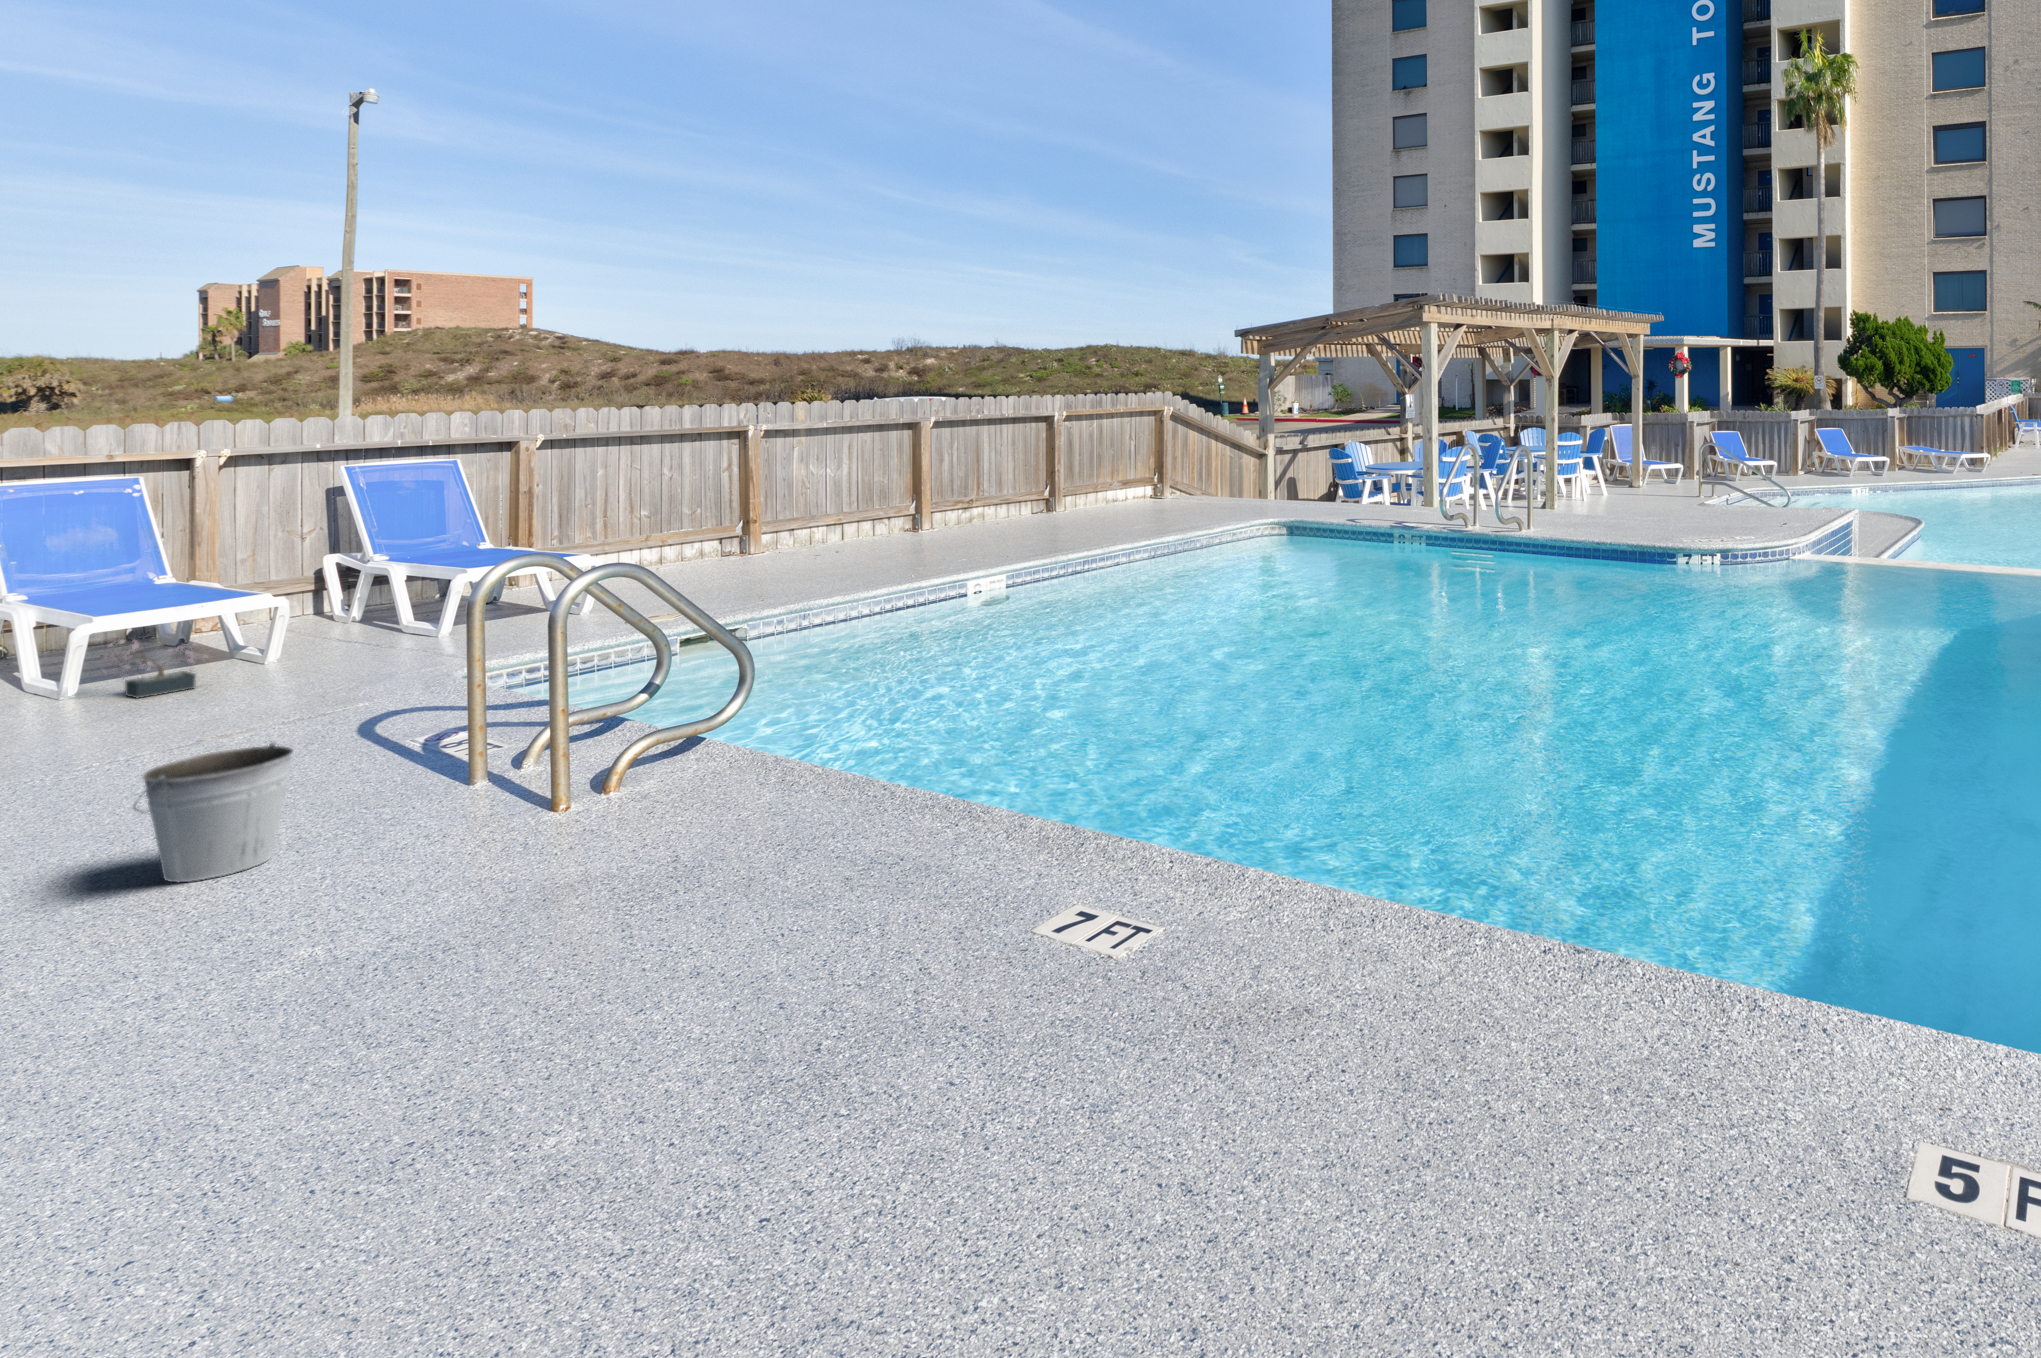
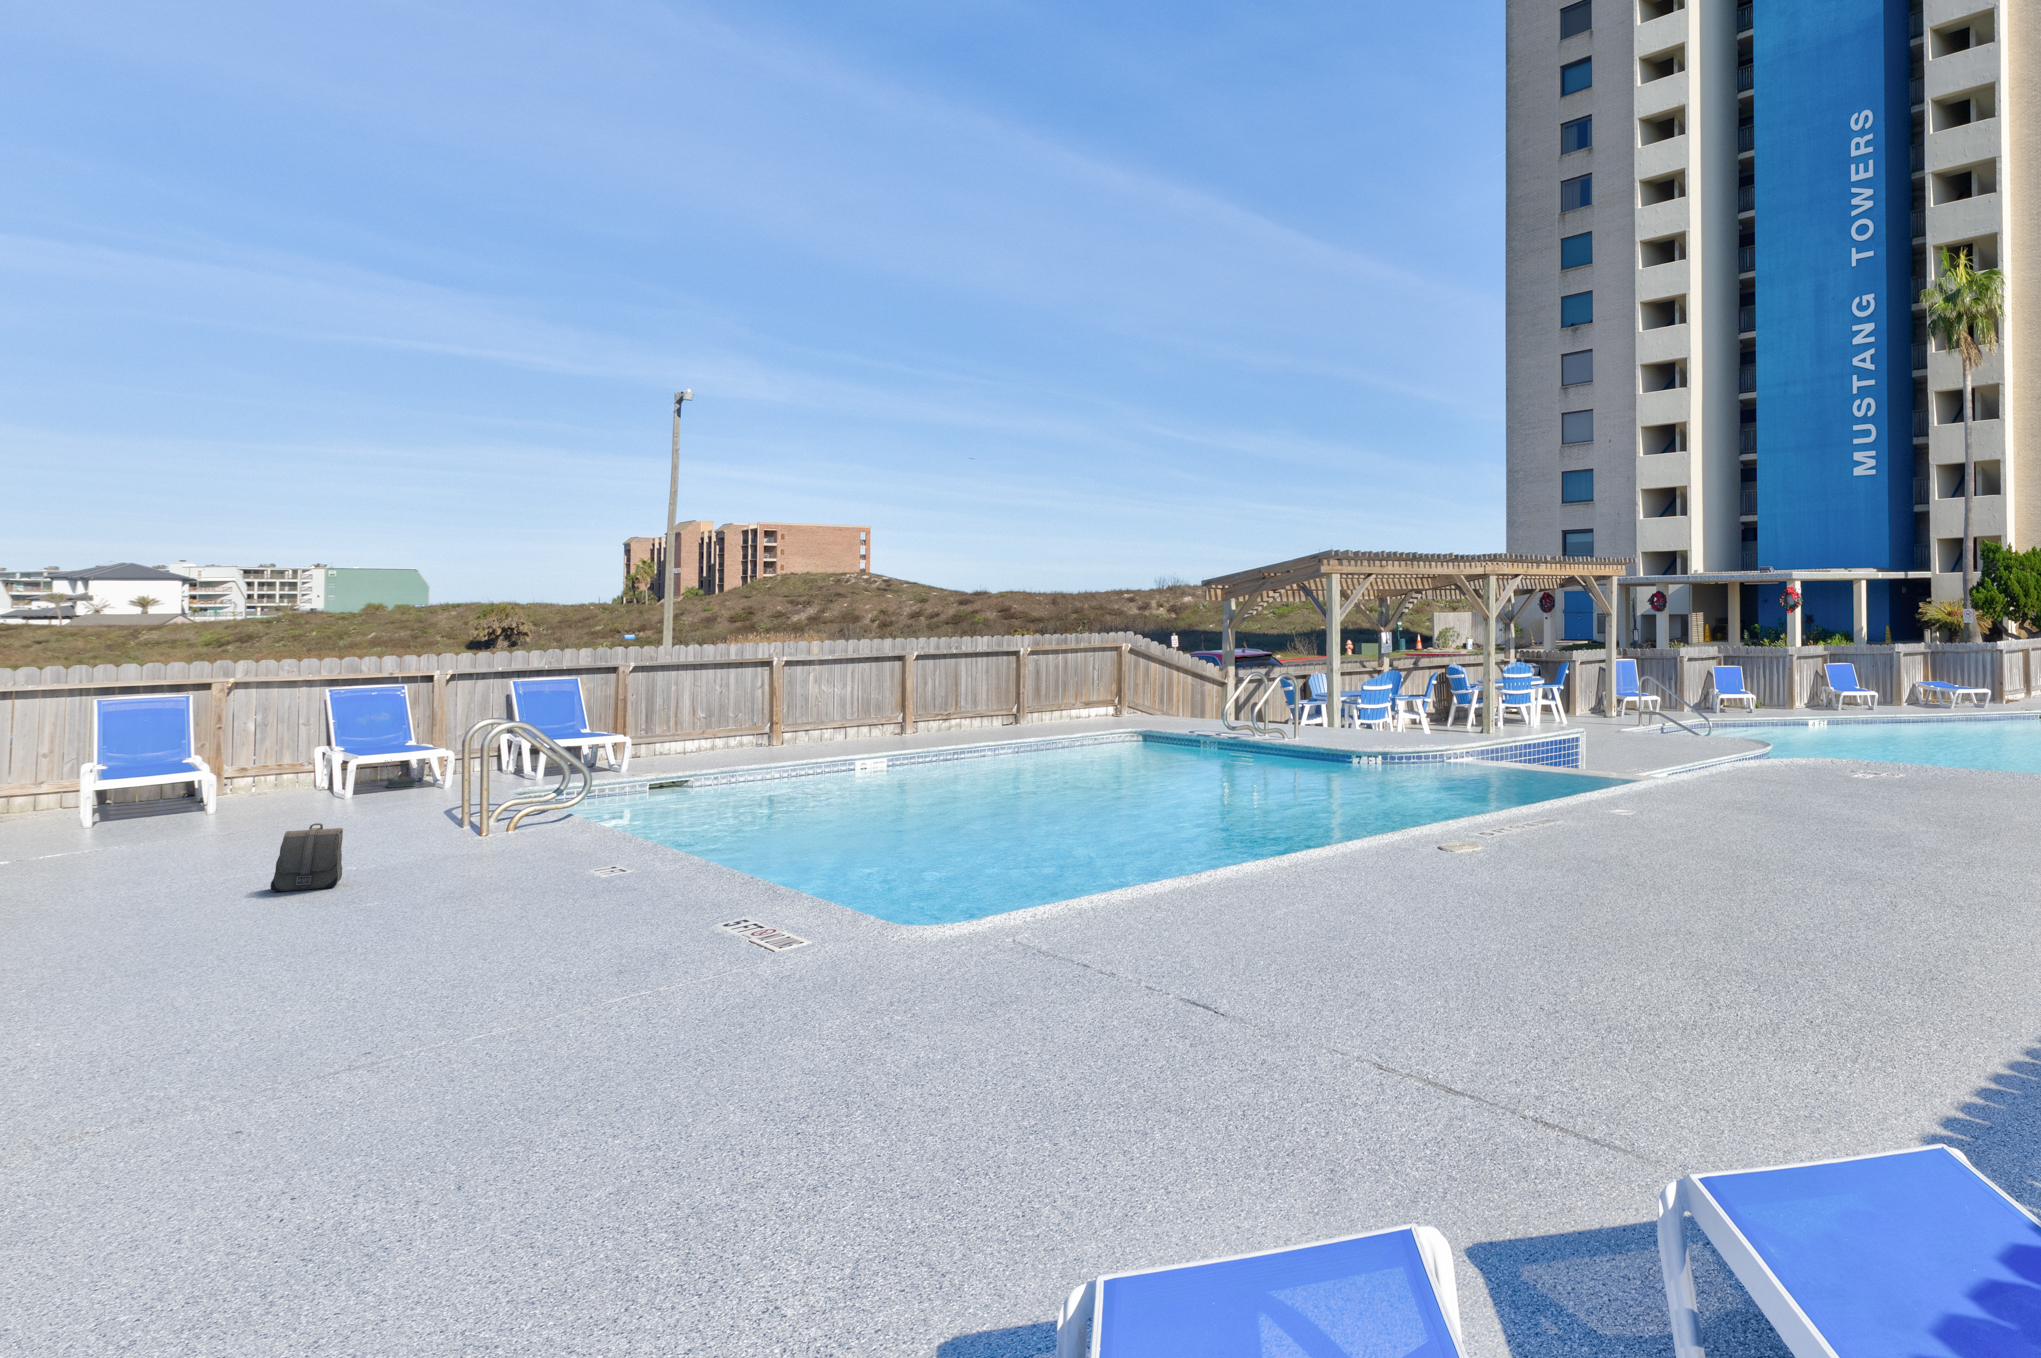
bucket: present [134,741,294,883] -> none [337,788,394,838]
backpack: none [127,969,394,1261] -> present [270,823,343,892]

